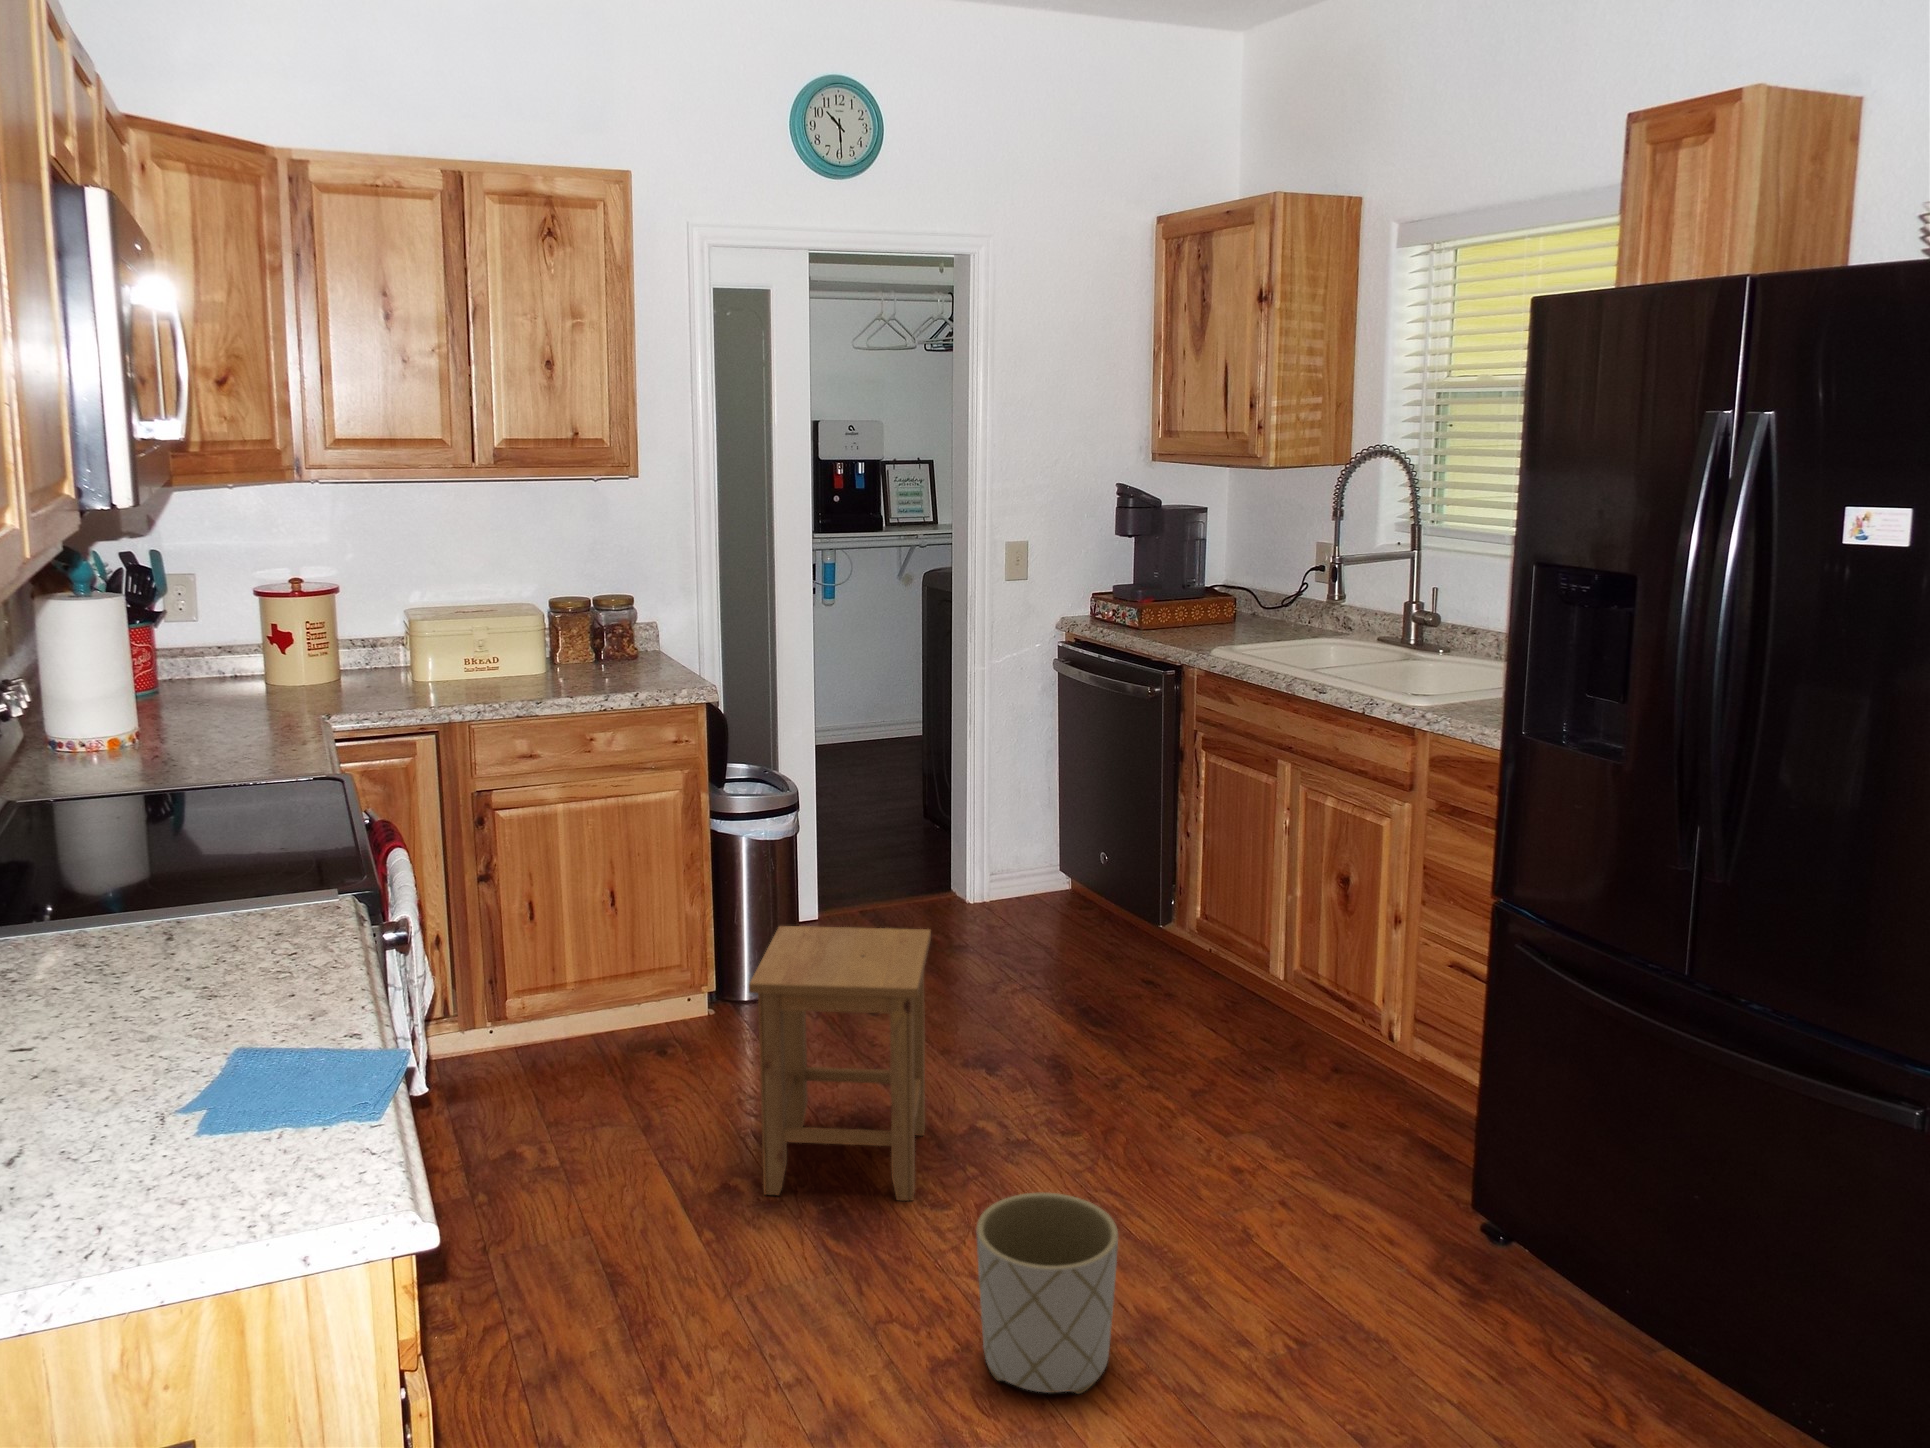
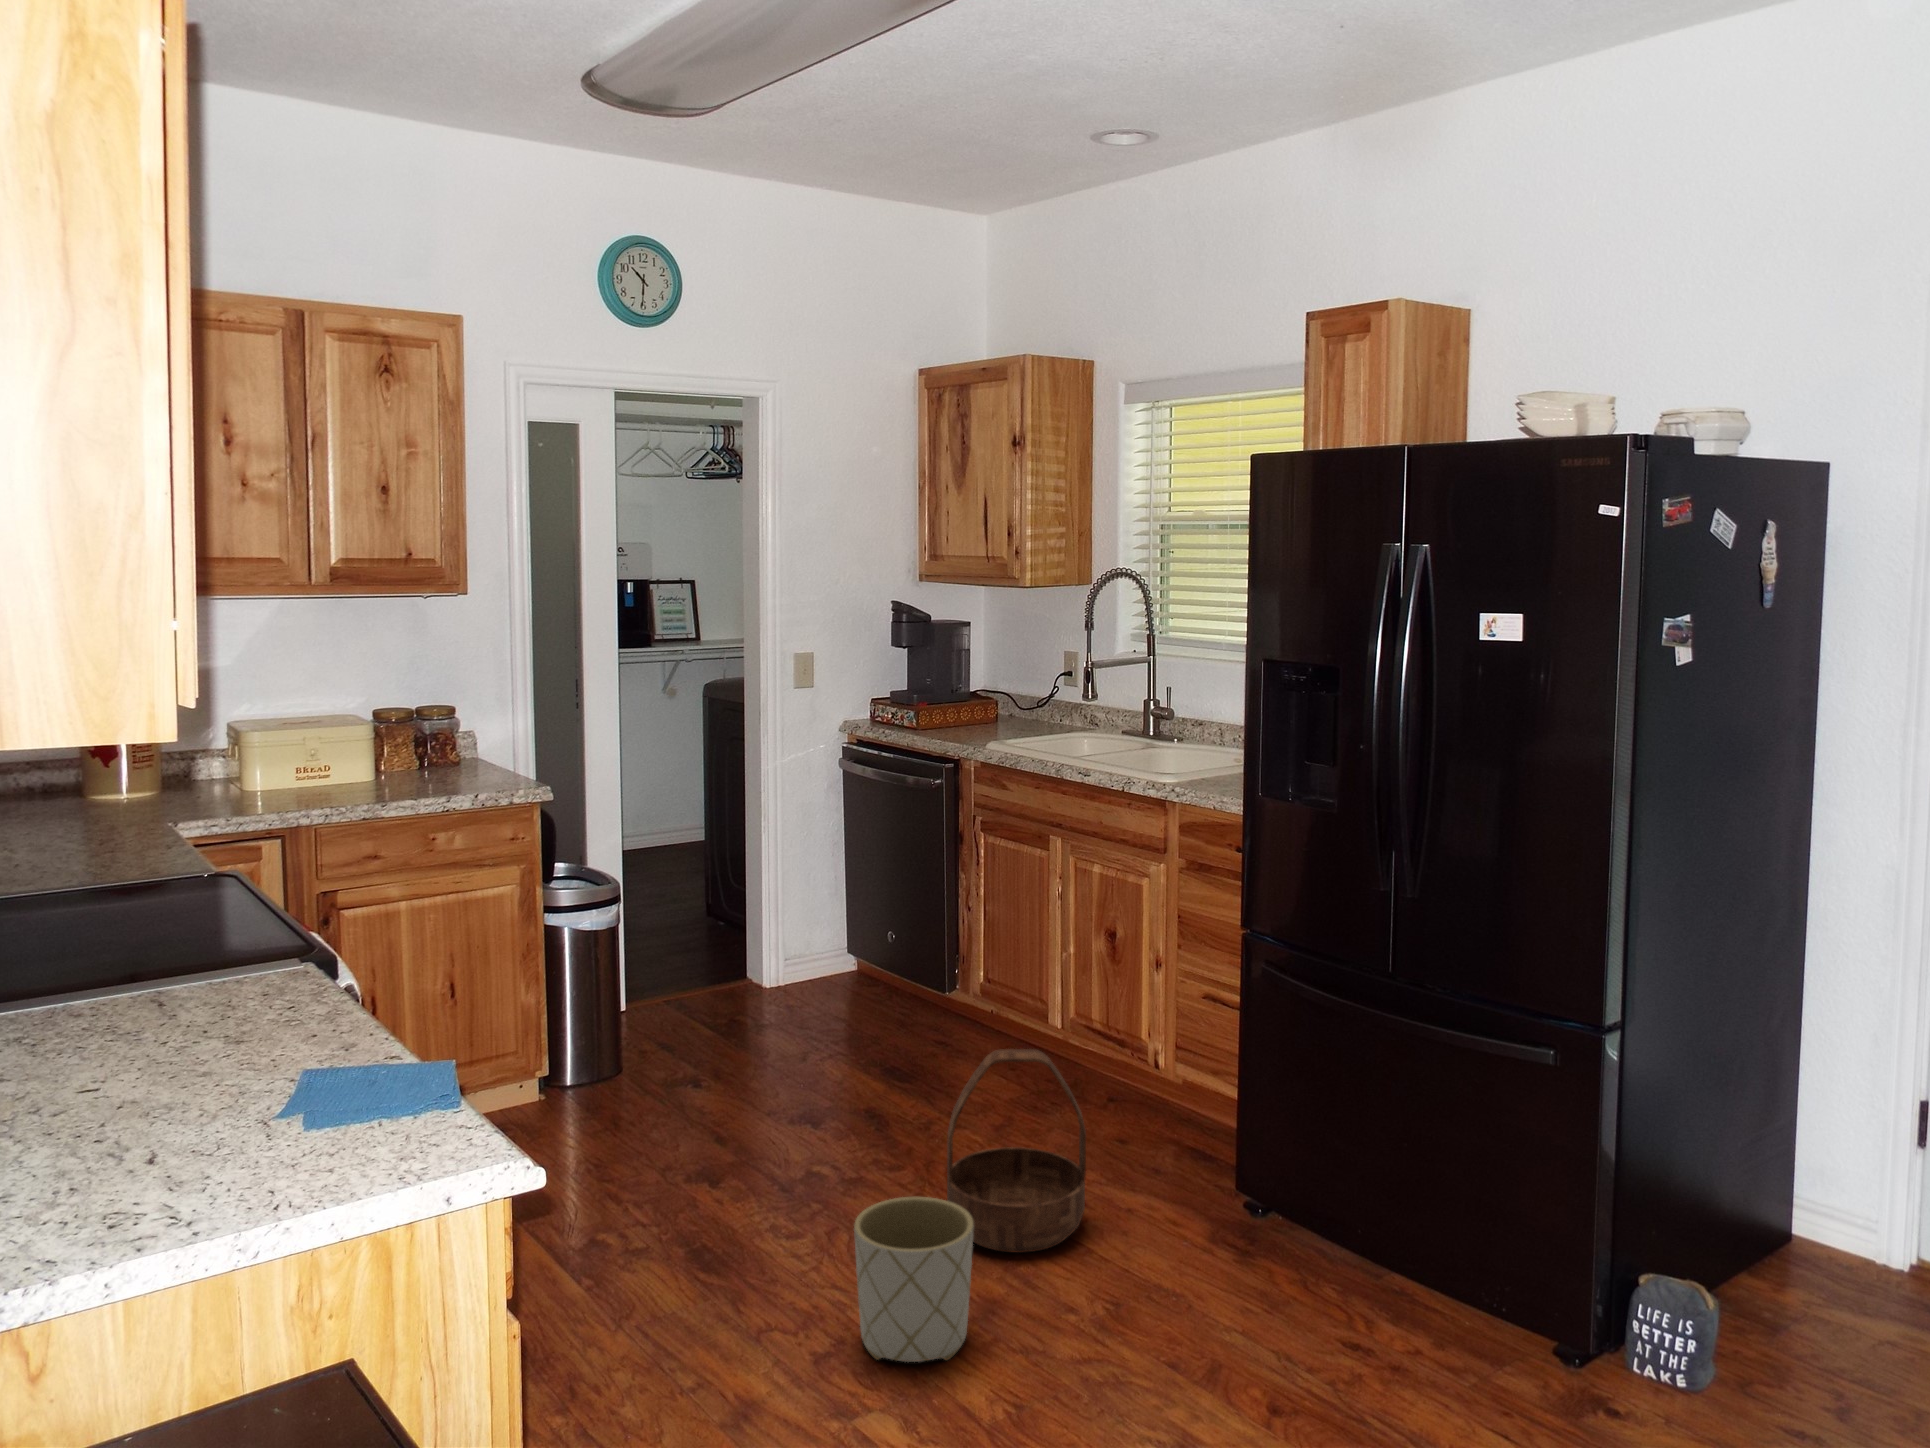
stool: present [749,926,931,1201] -> none [622,993,776,1244]
basket: none [1112,1021,1281,1261] -> present [947,1049,1086,1253]

